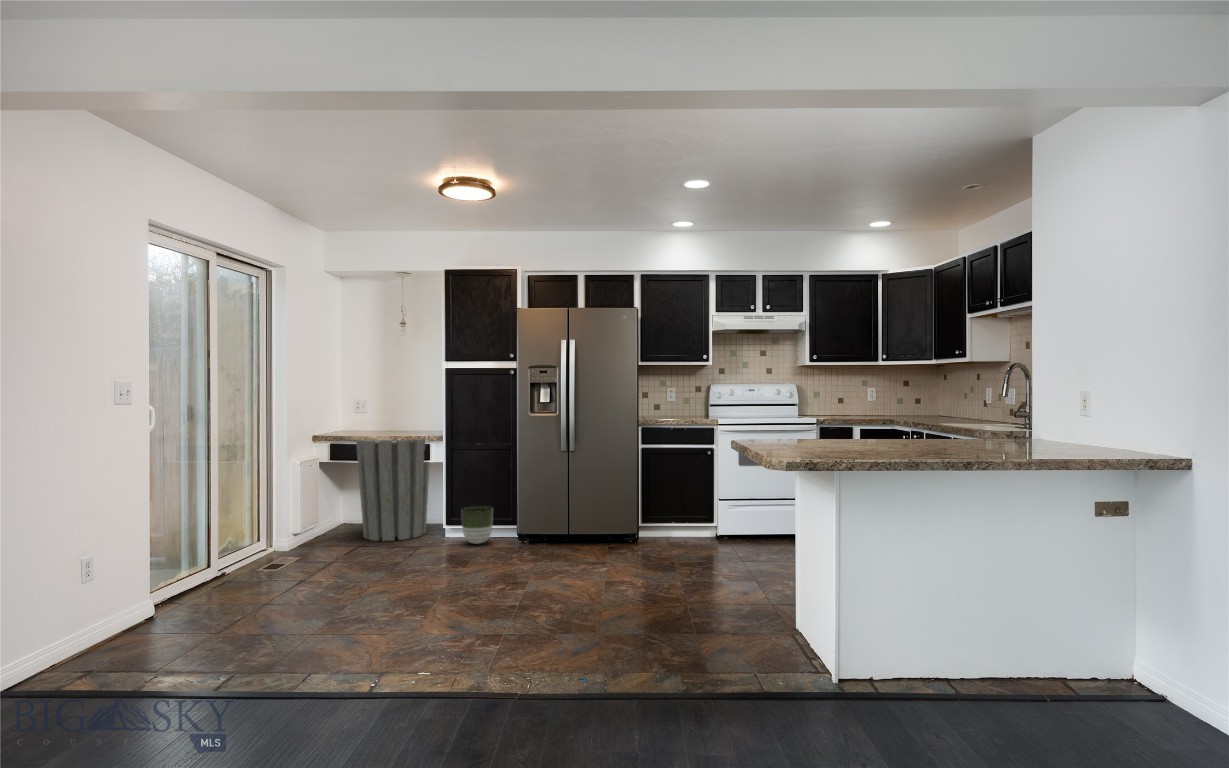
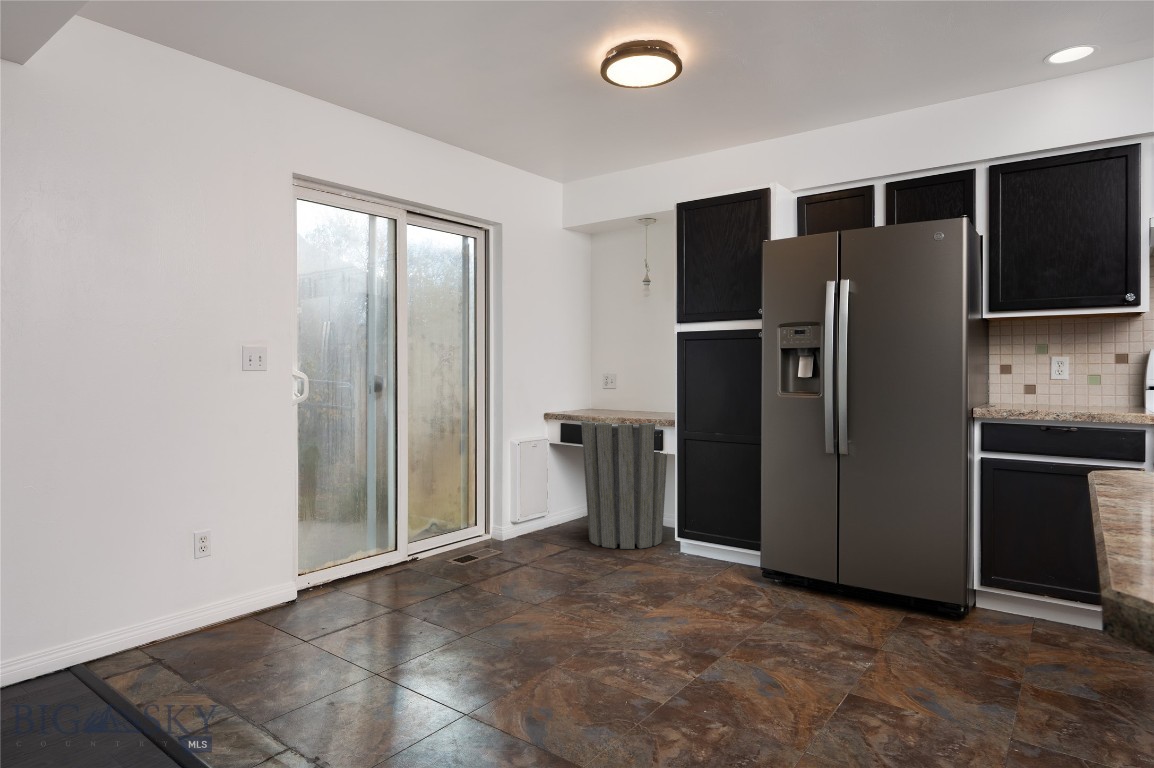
planter: present [461,506,493,544] -> none [685,519,729,573]

